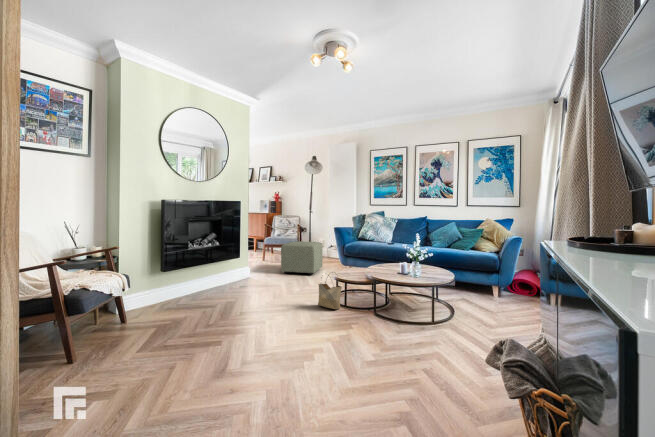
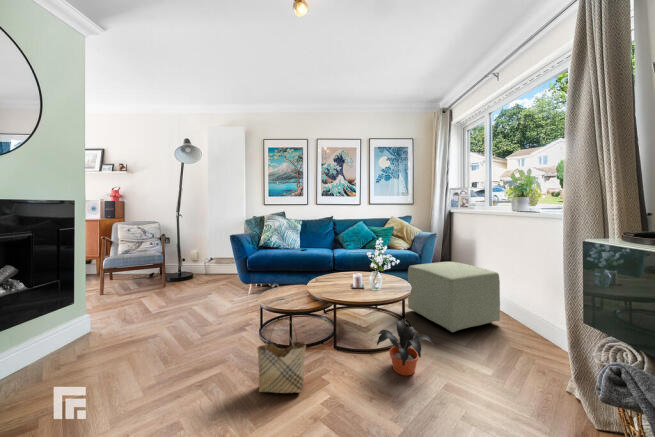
ottoman: present [281,241,323,275] -> present [408,262,500,332]
potted plant: none [383,288,418,319] -> present [377,320,433,375]

